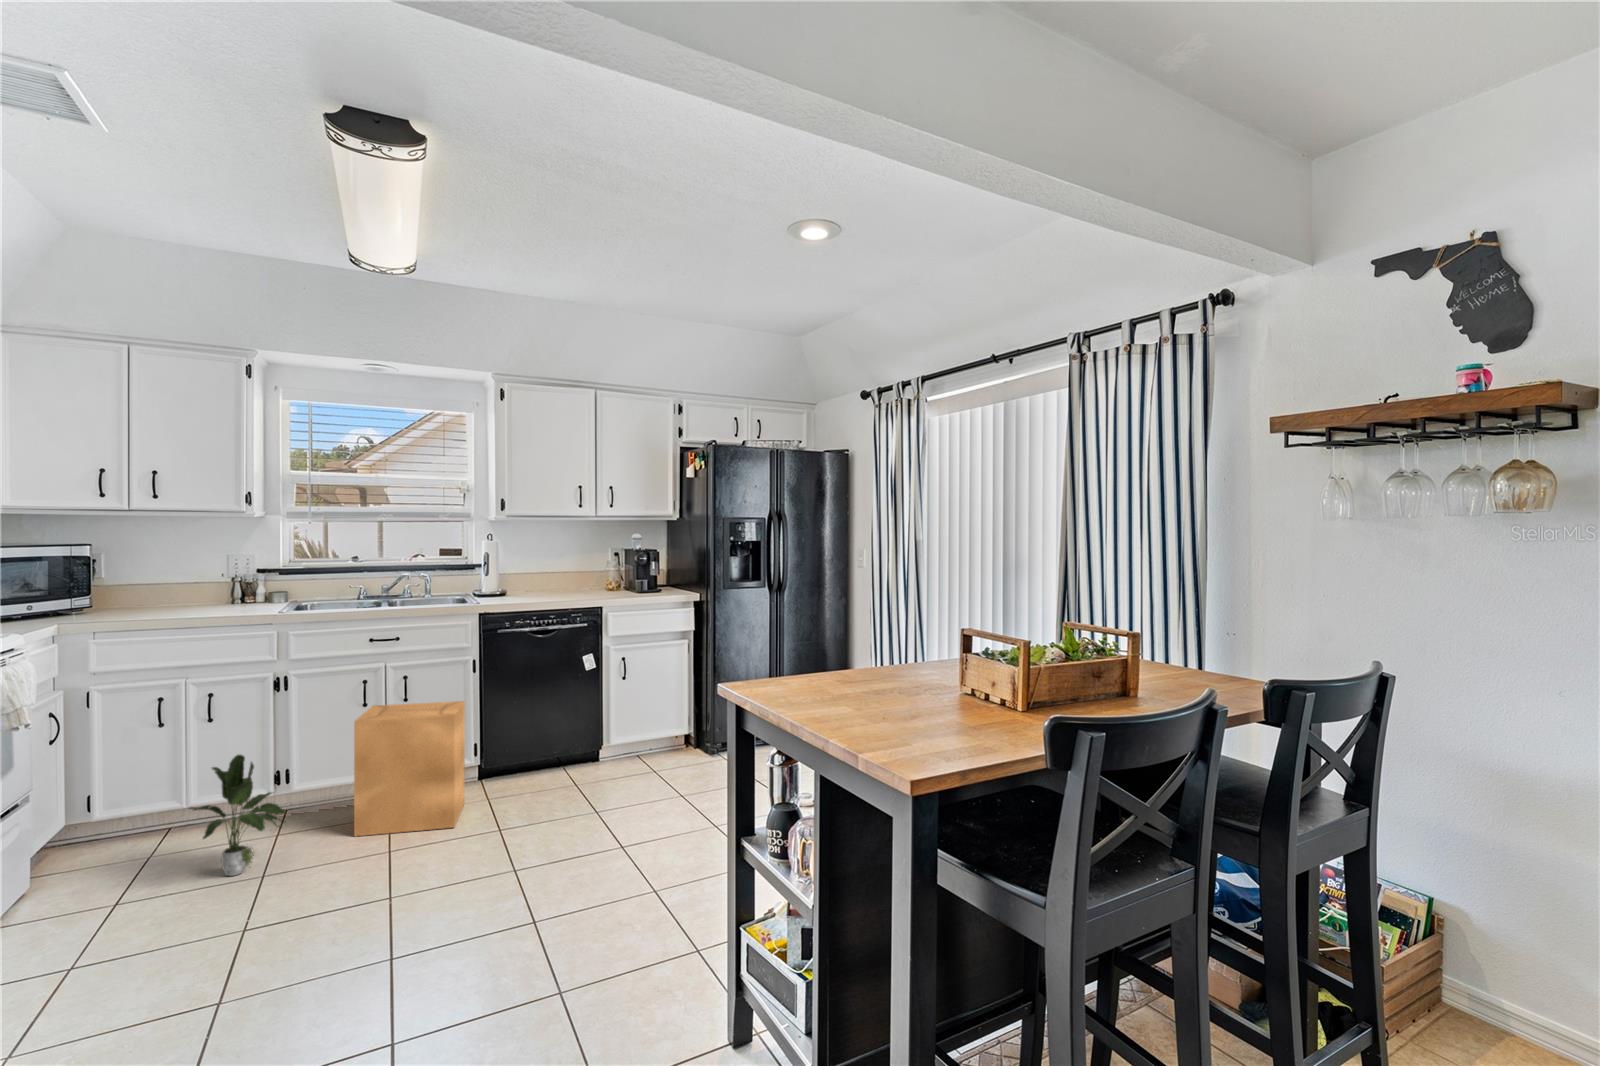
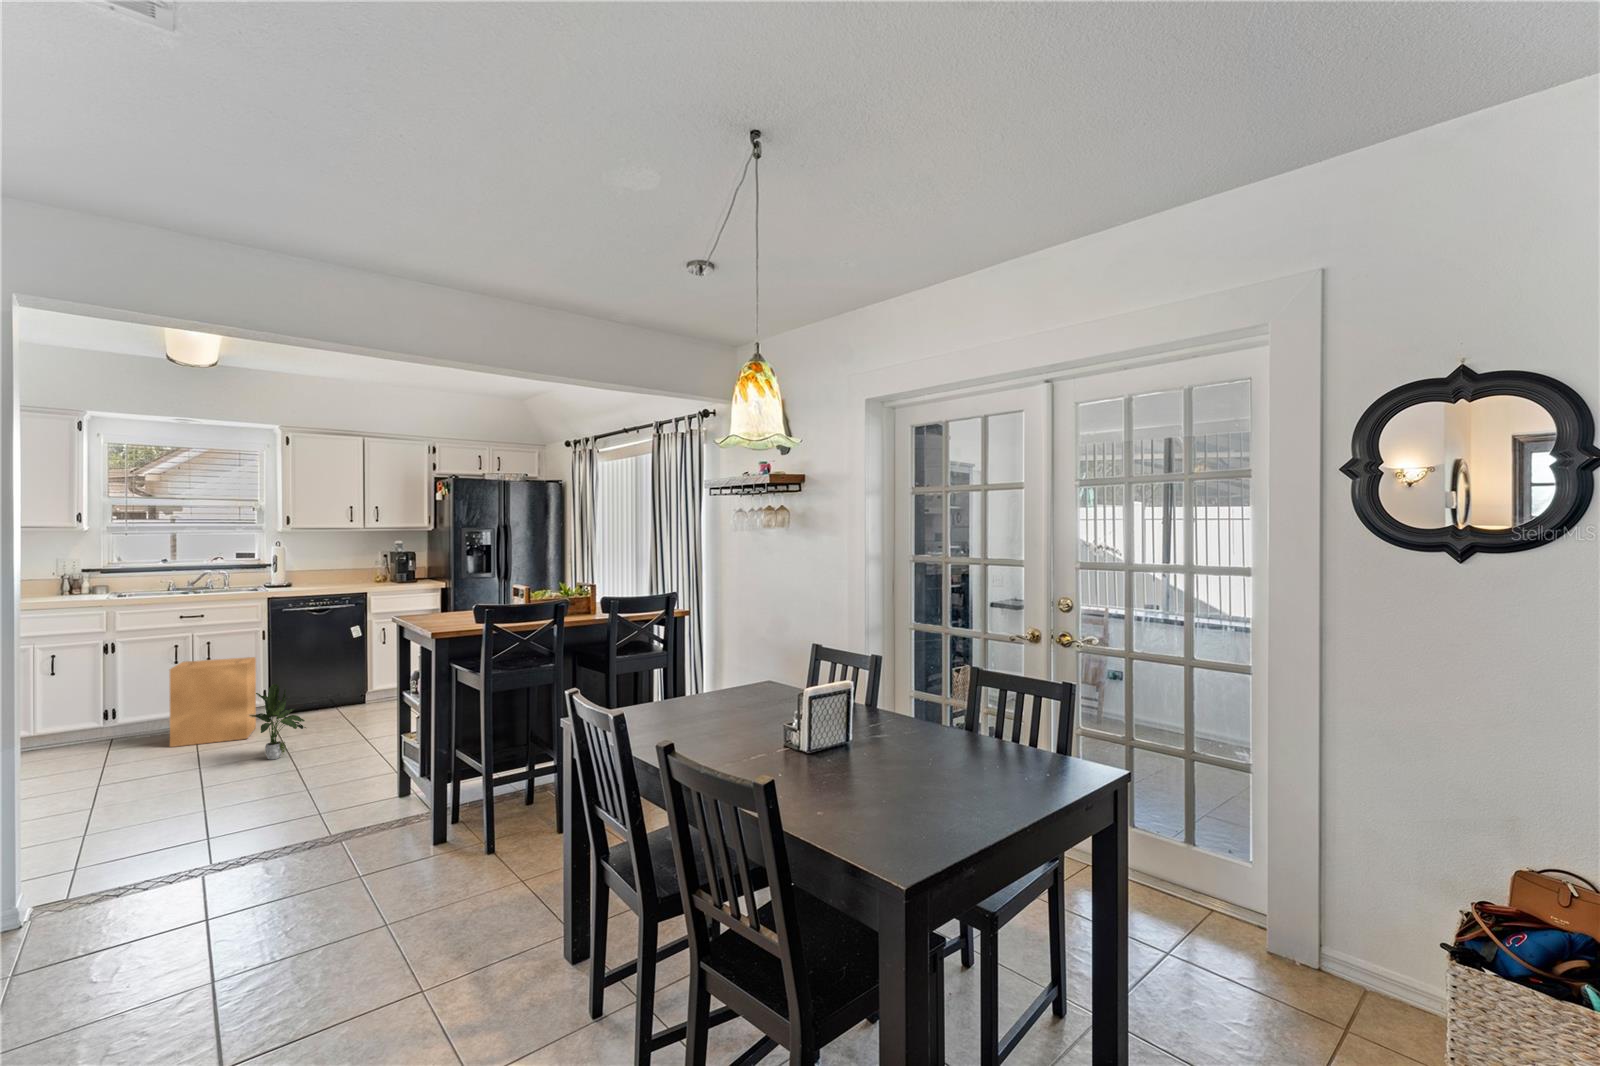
potted plant: present [190,755,286,876] -> present [248,684,306,760]

